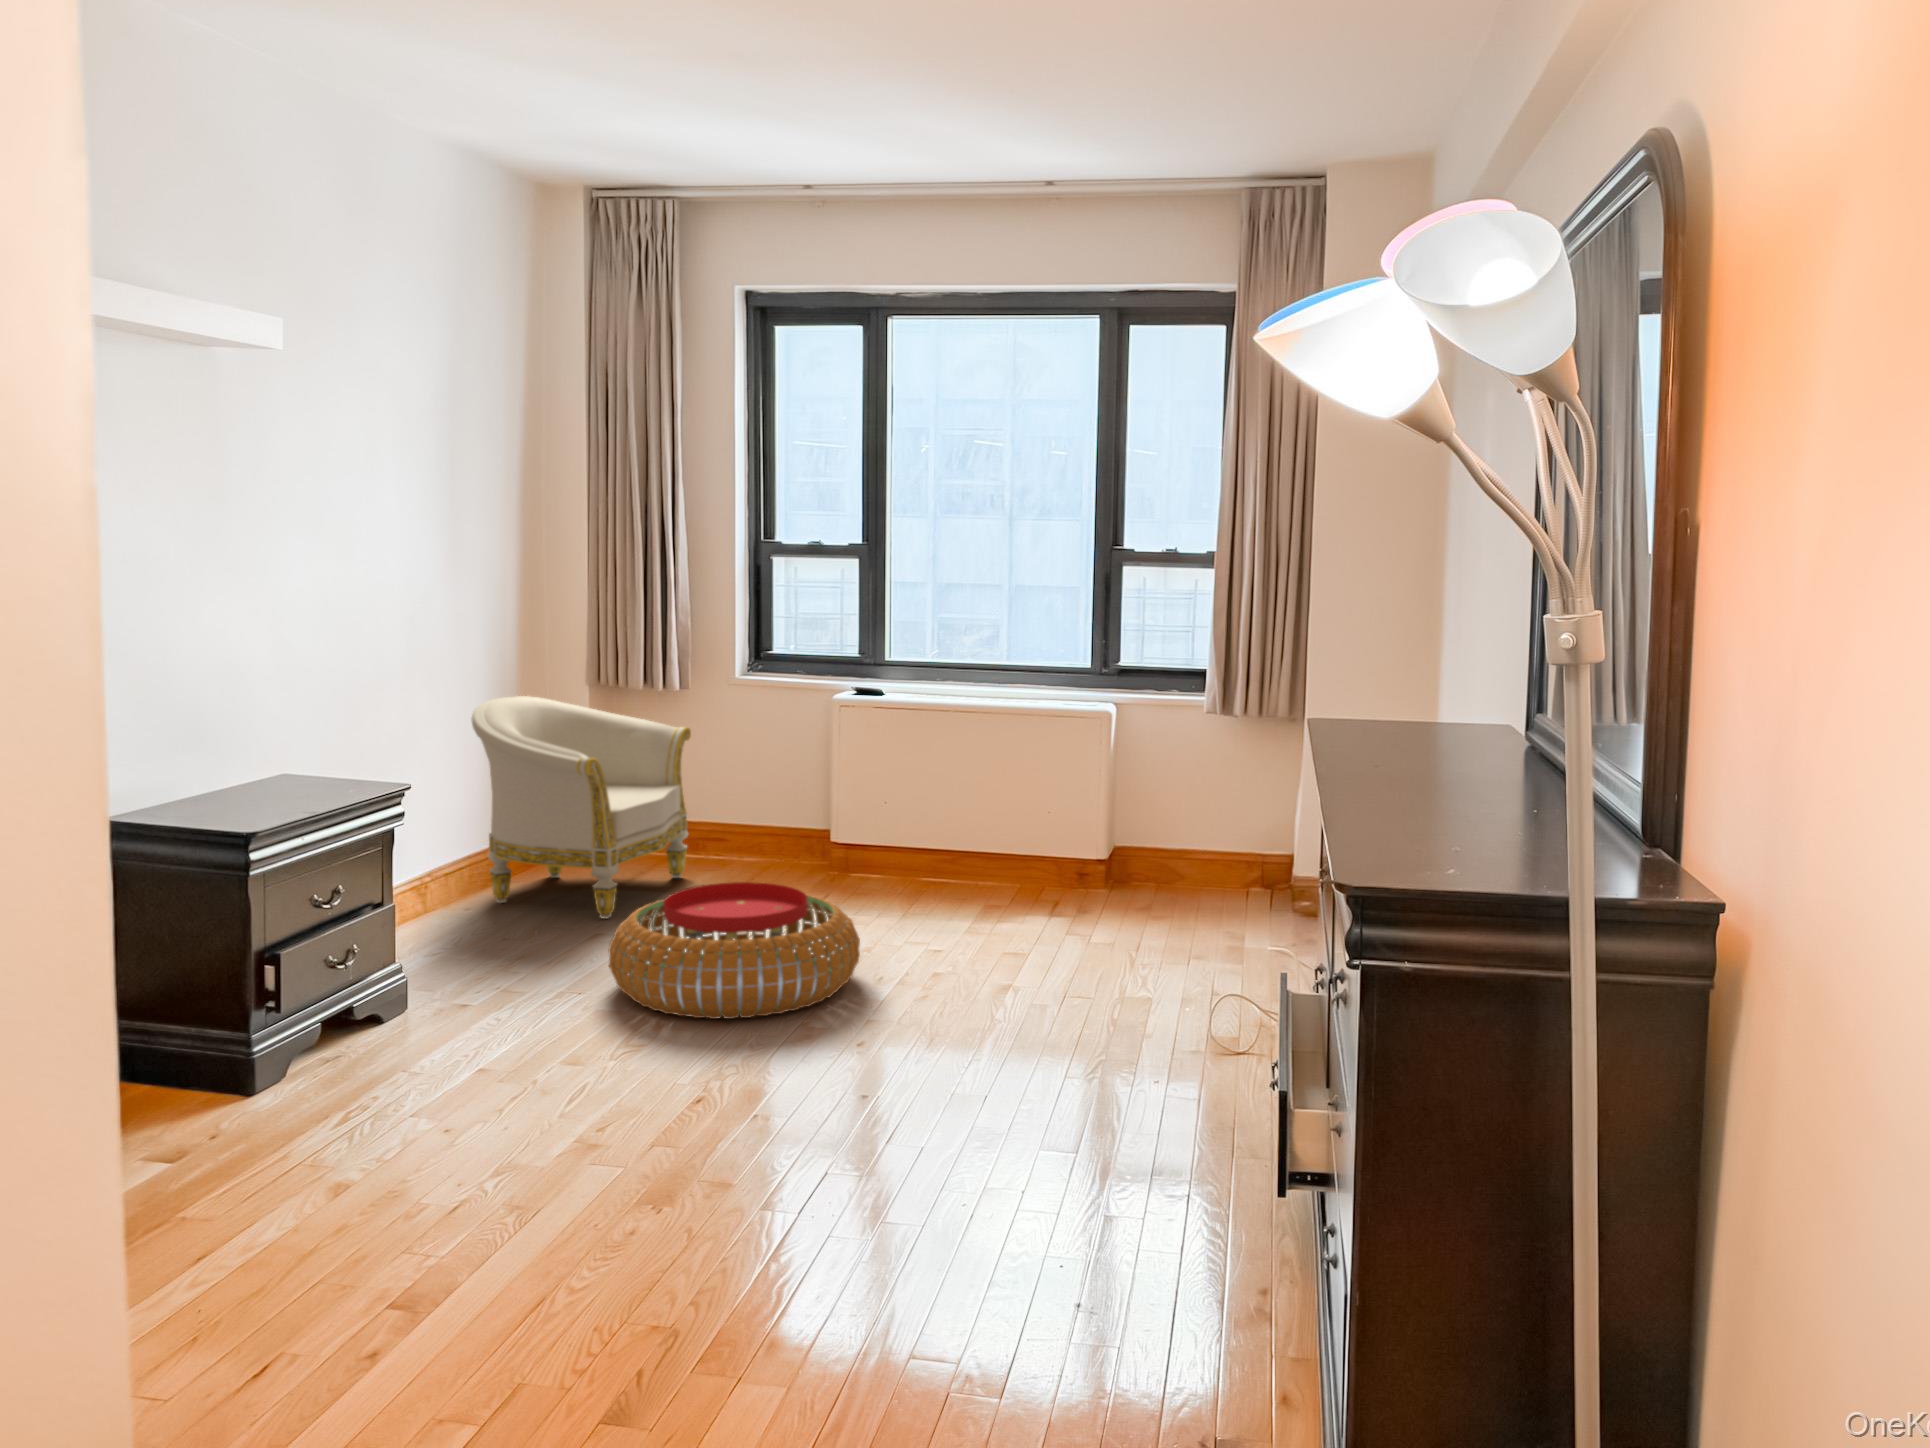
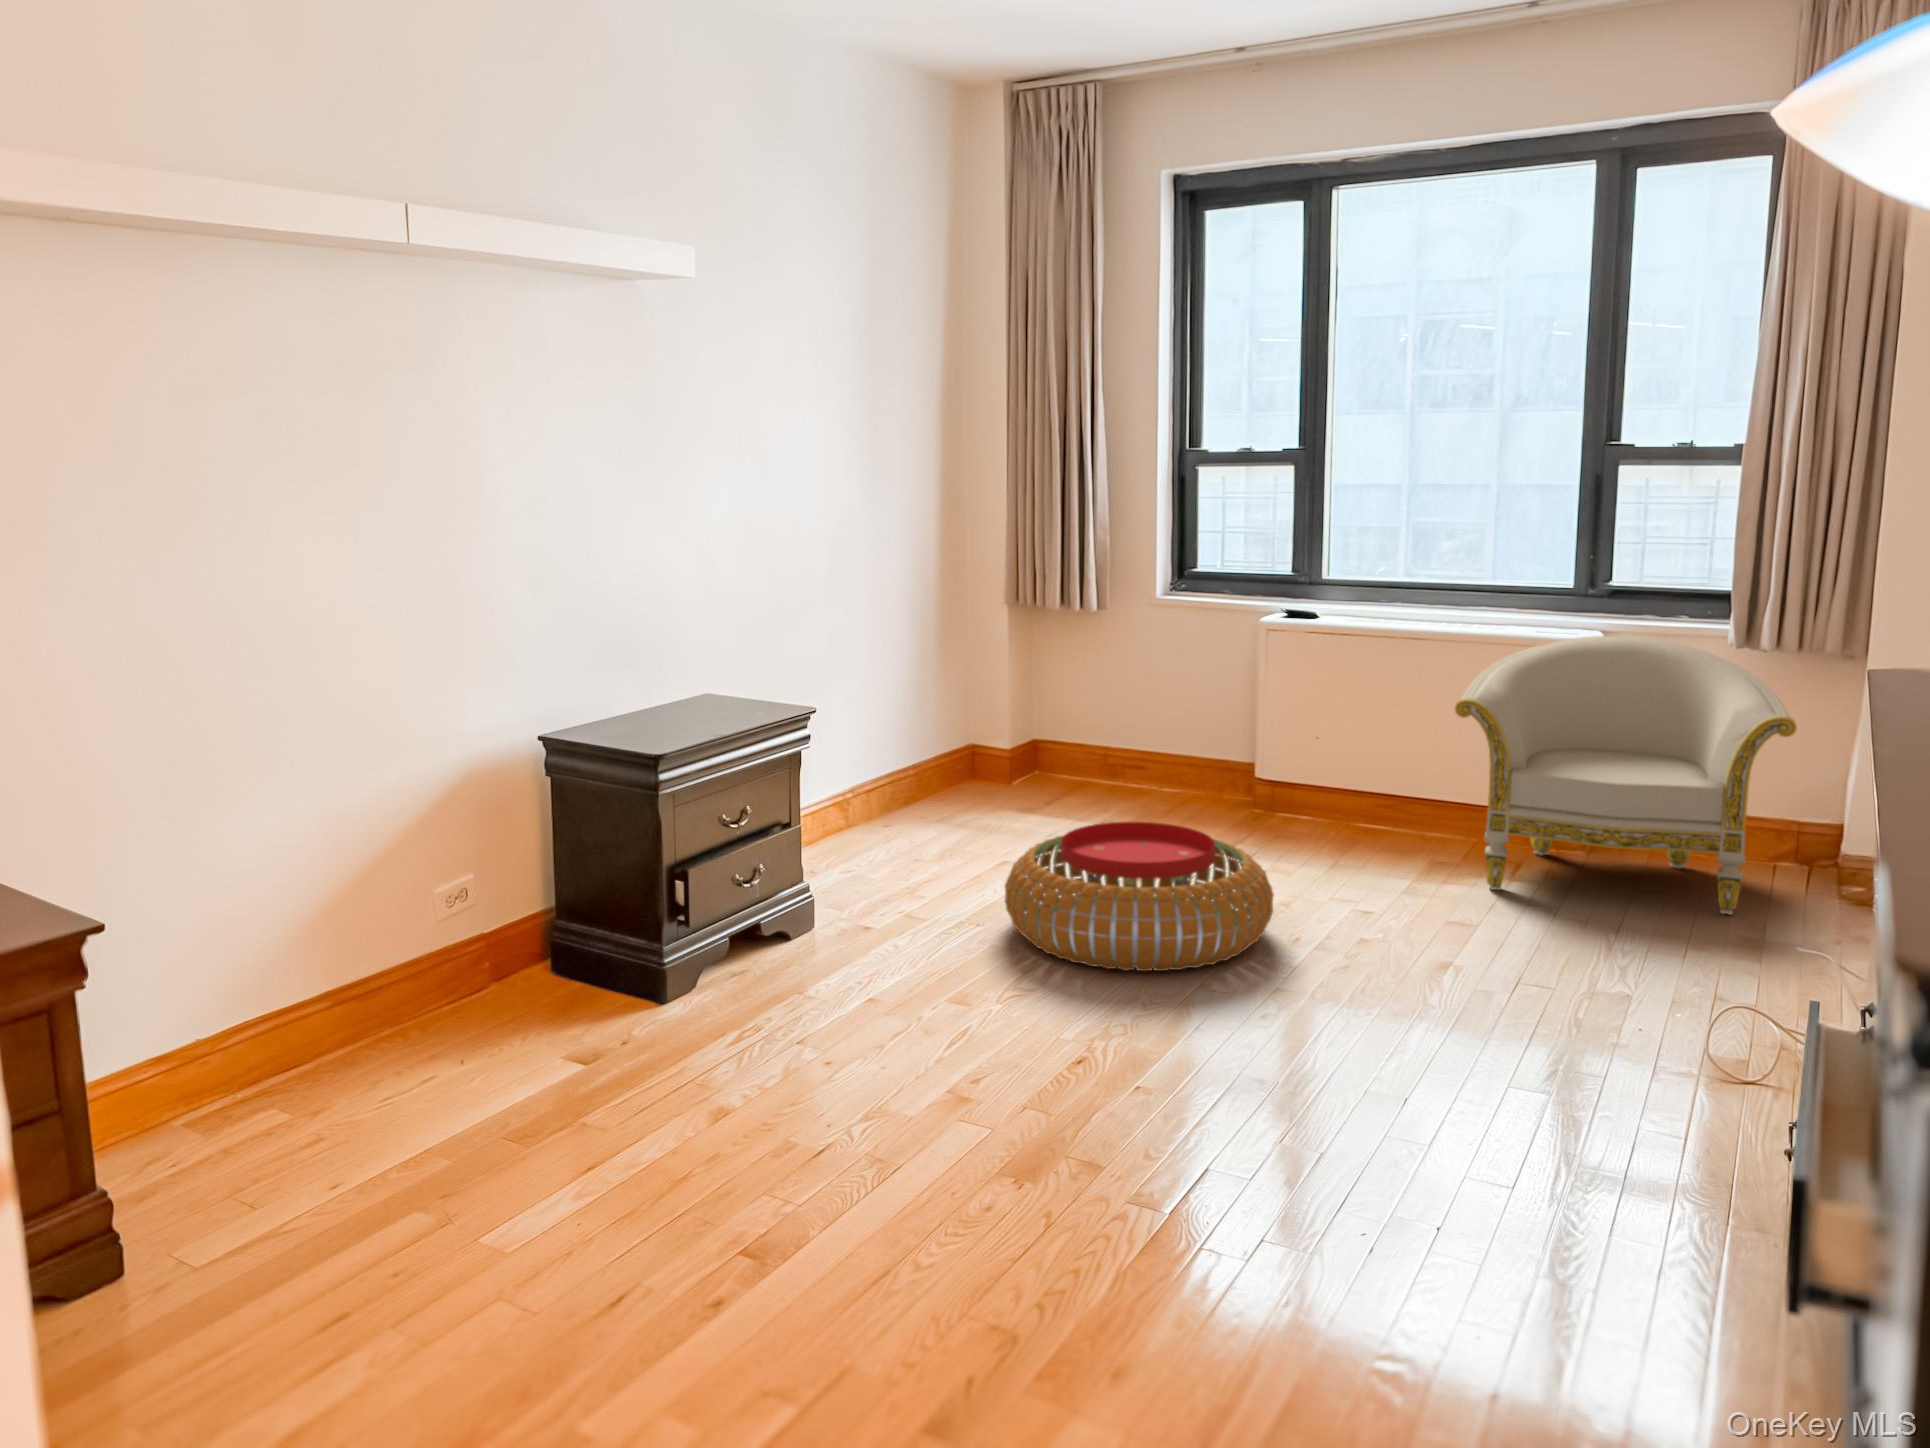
armchair: present [472,696,691,919] -> present [1455,636,1797,914]

